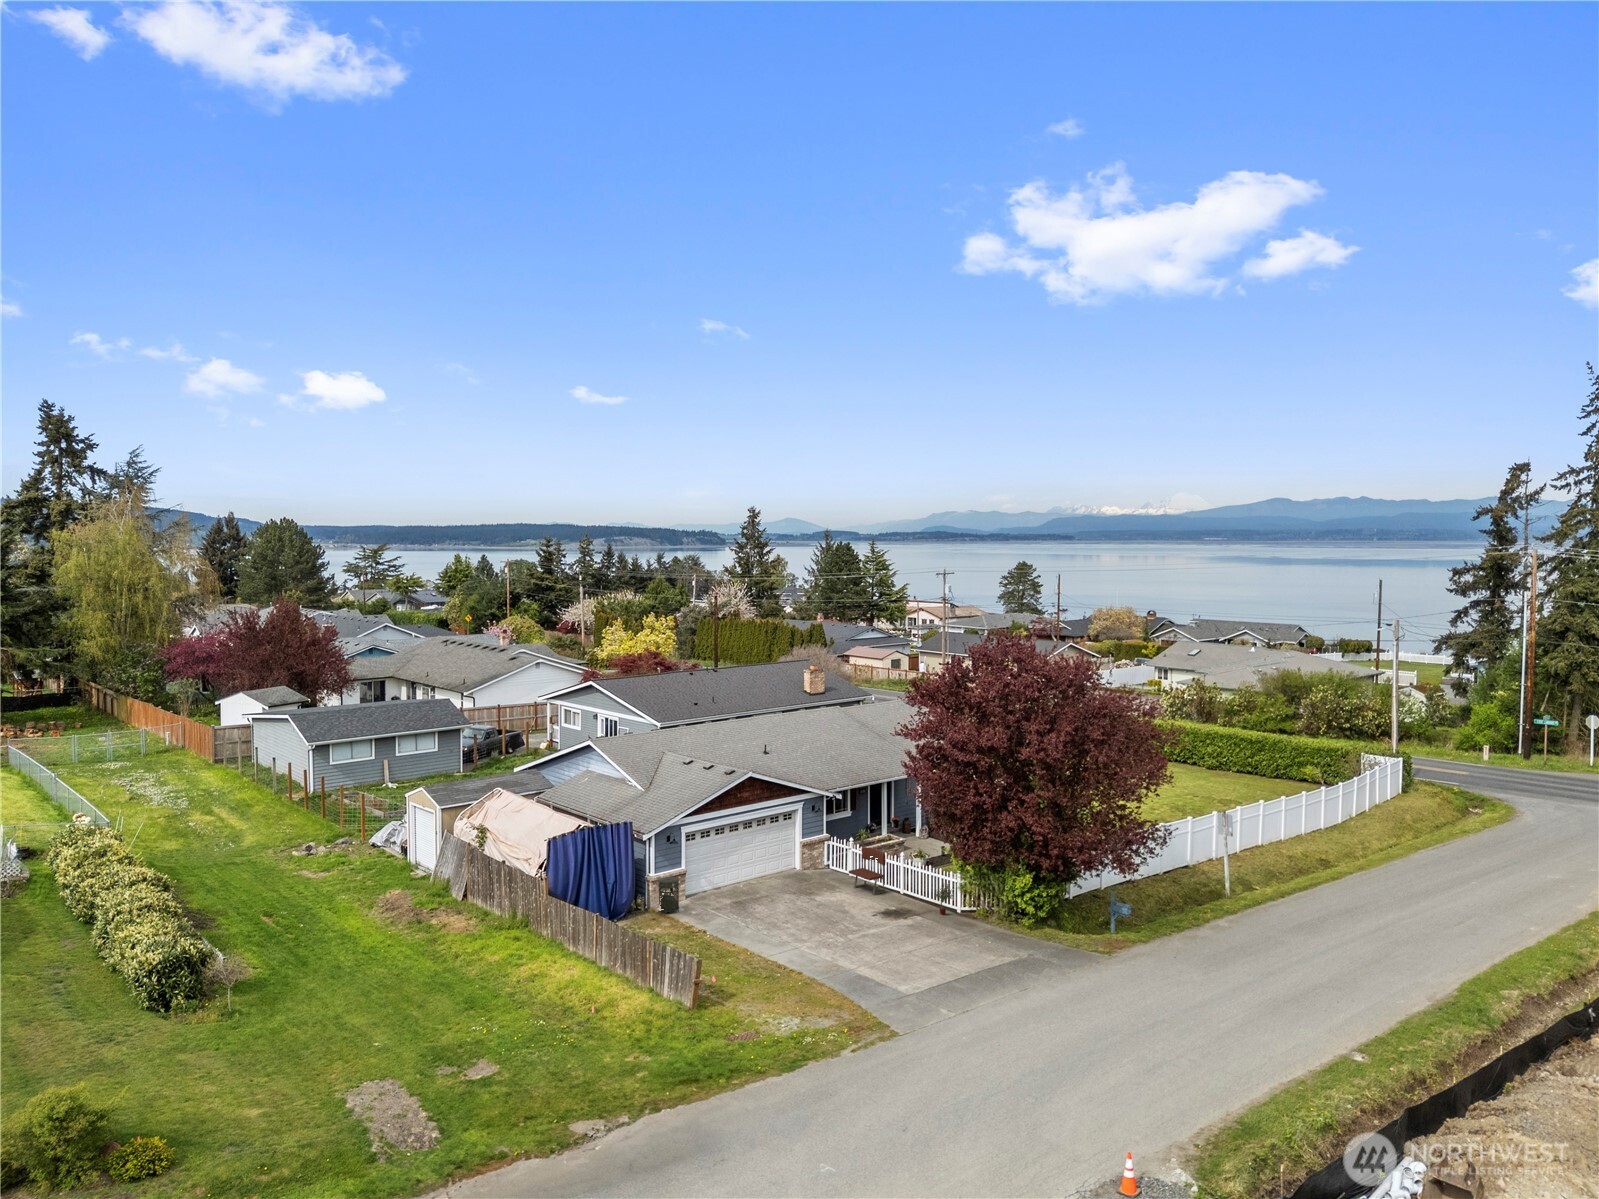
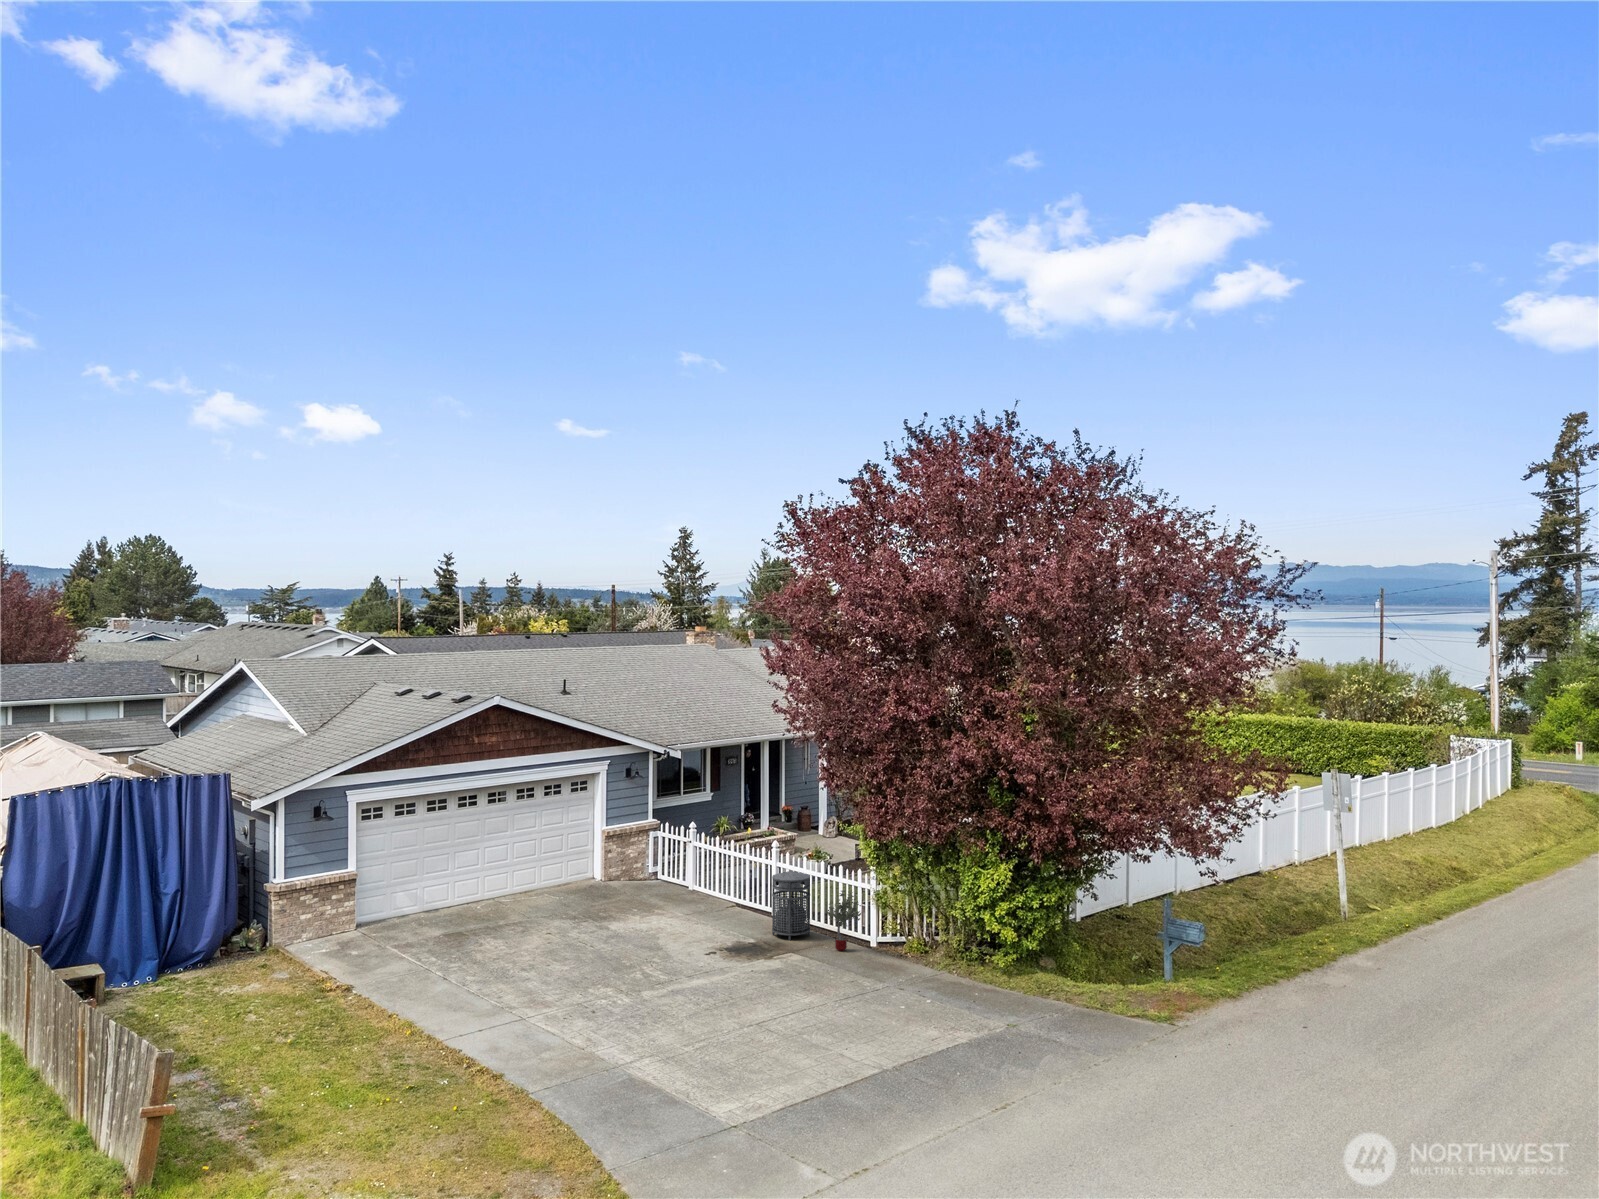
bench: present [849,847,886,895] -> none [678,835,743,920]
trash can: present [658,877,679,914] -> present [772,871,810,941]

